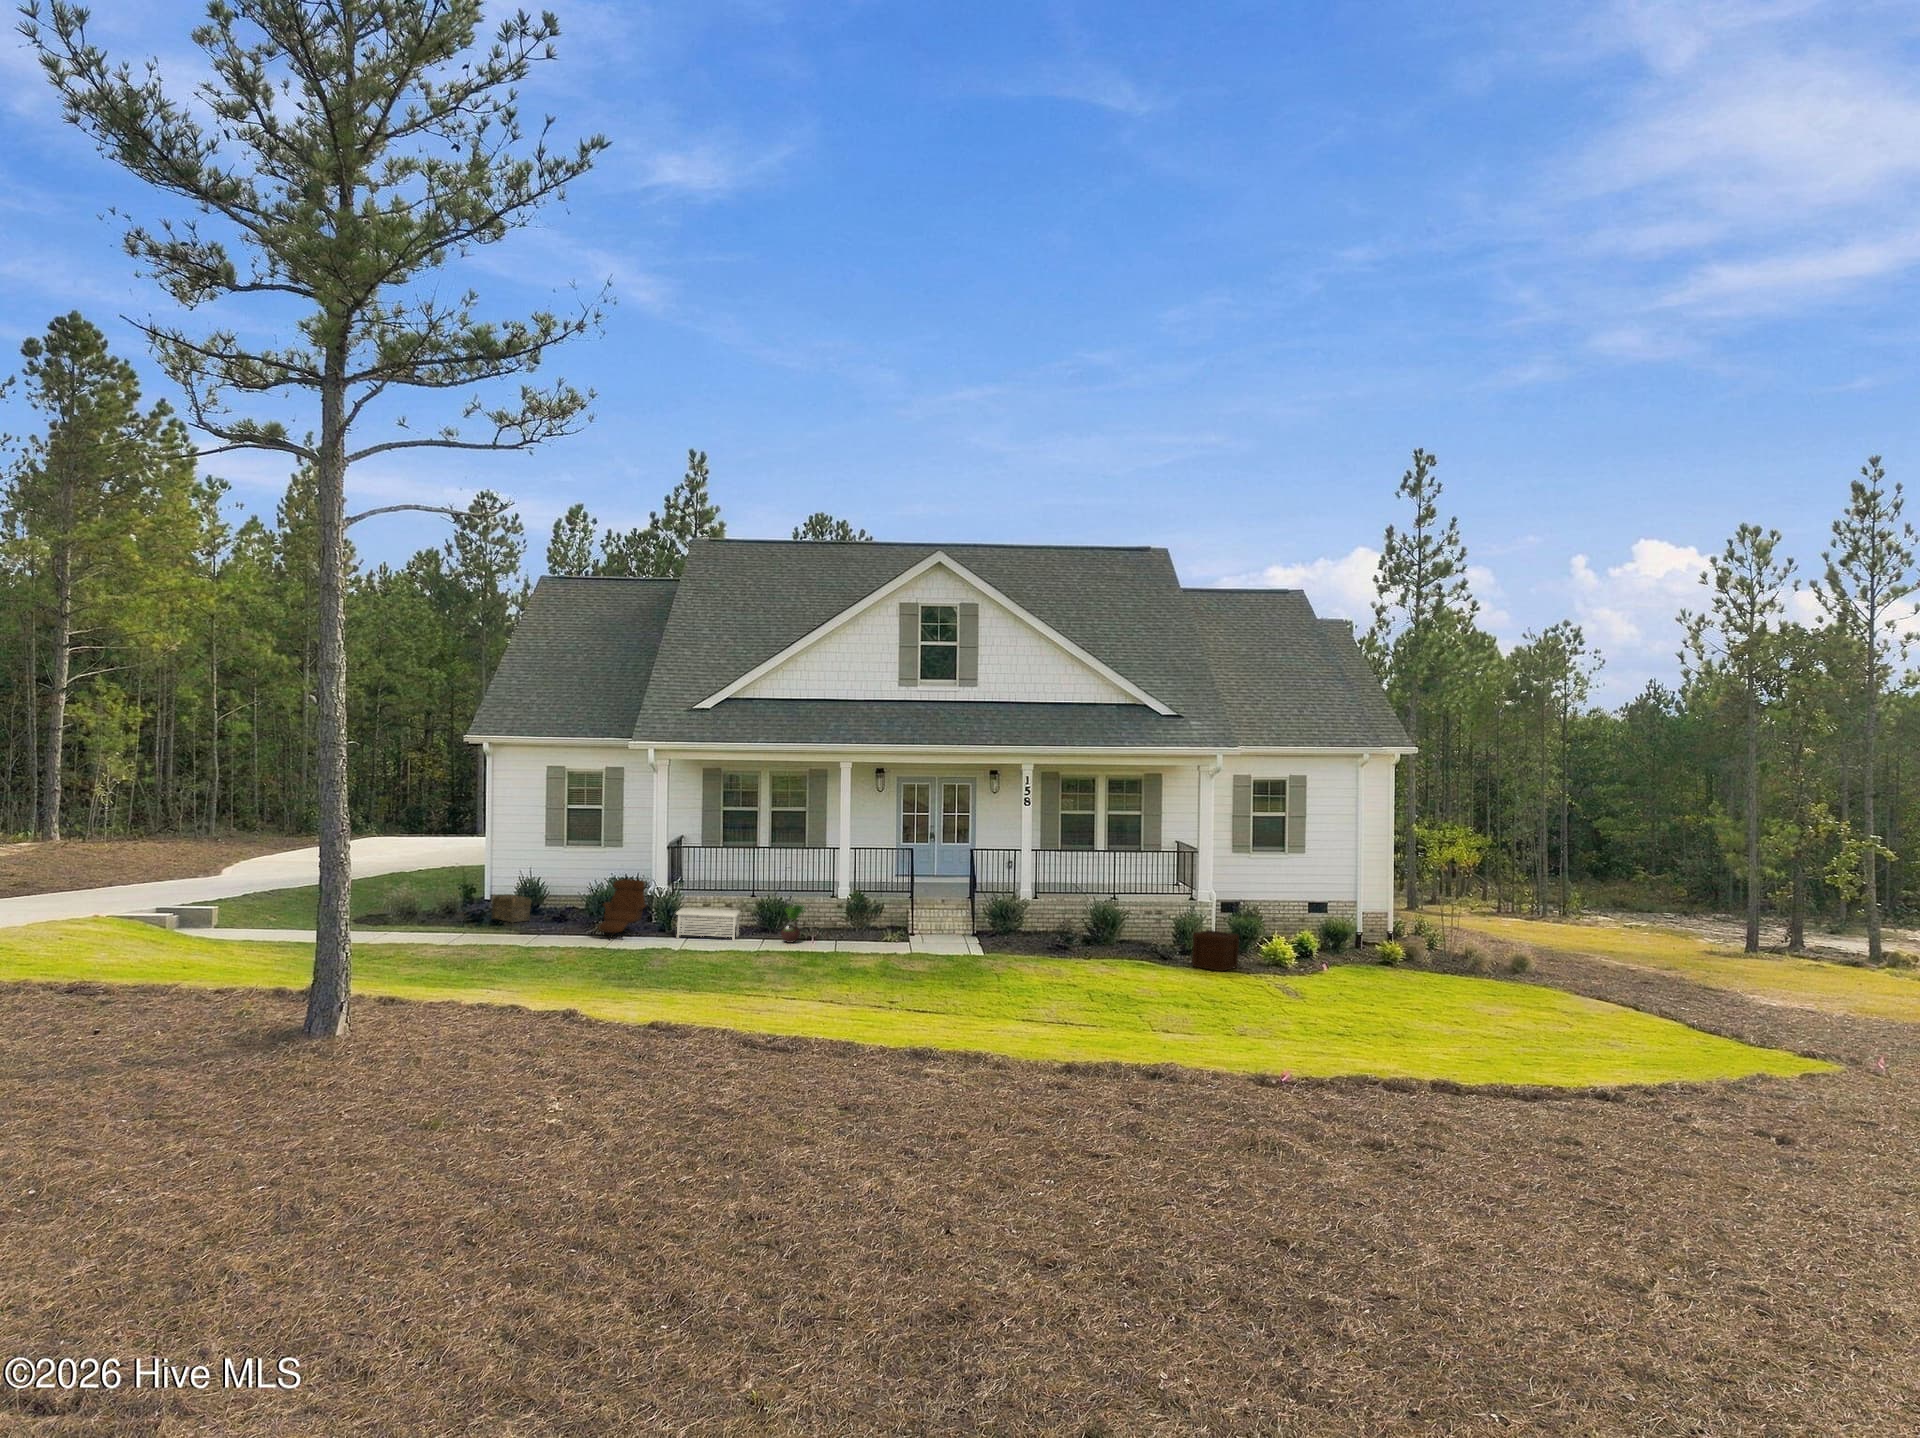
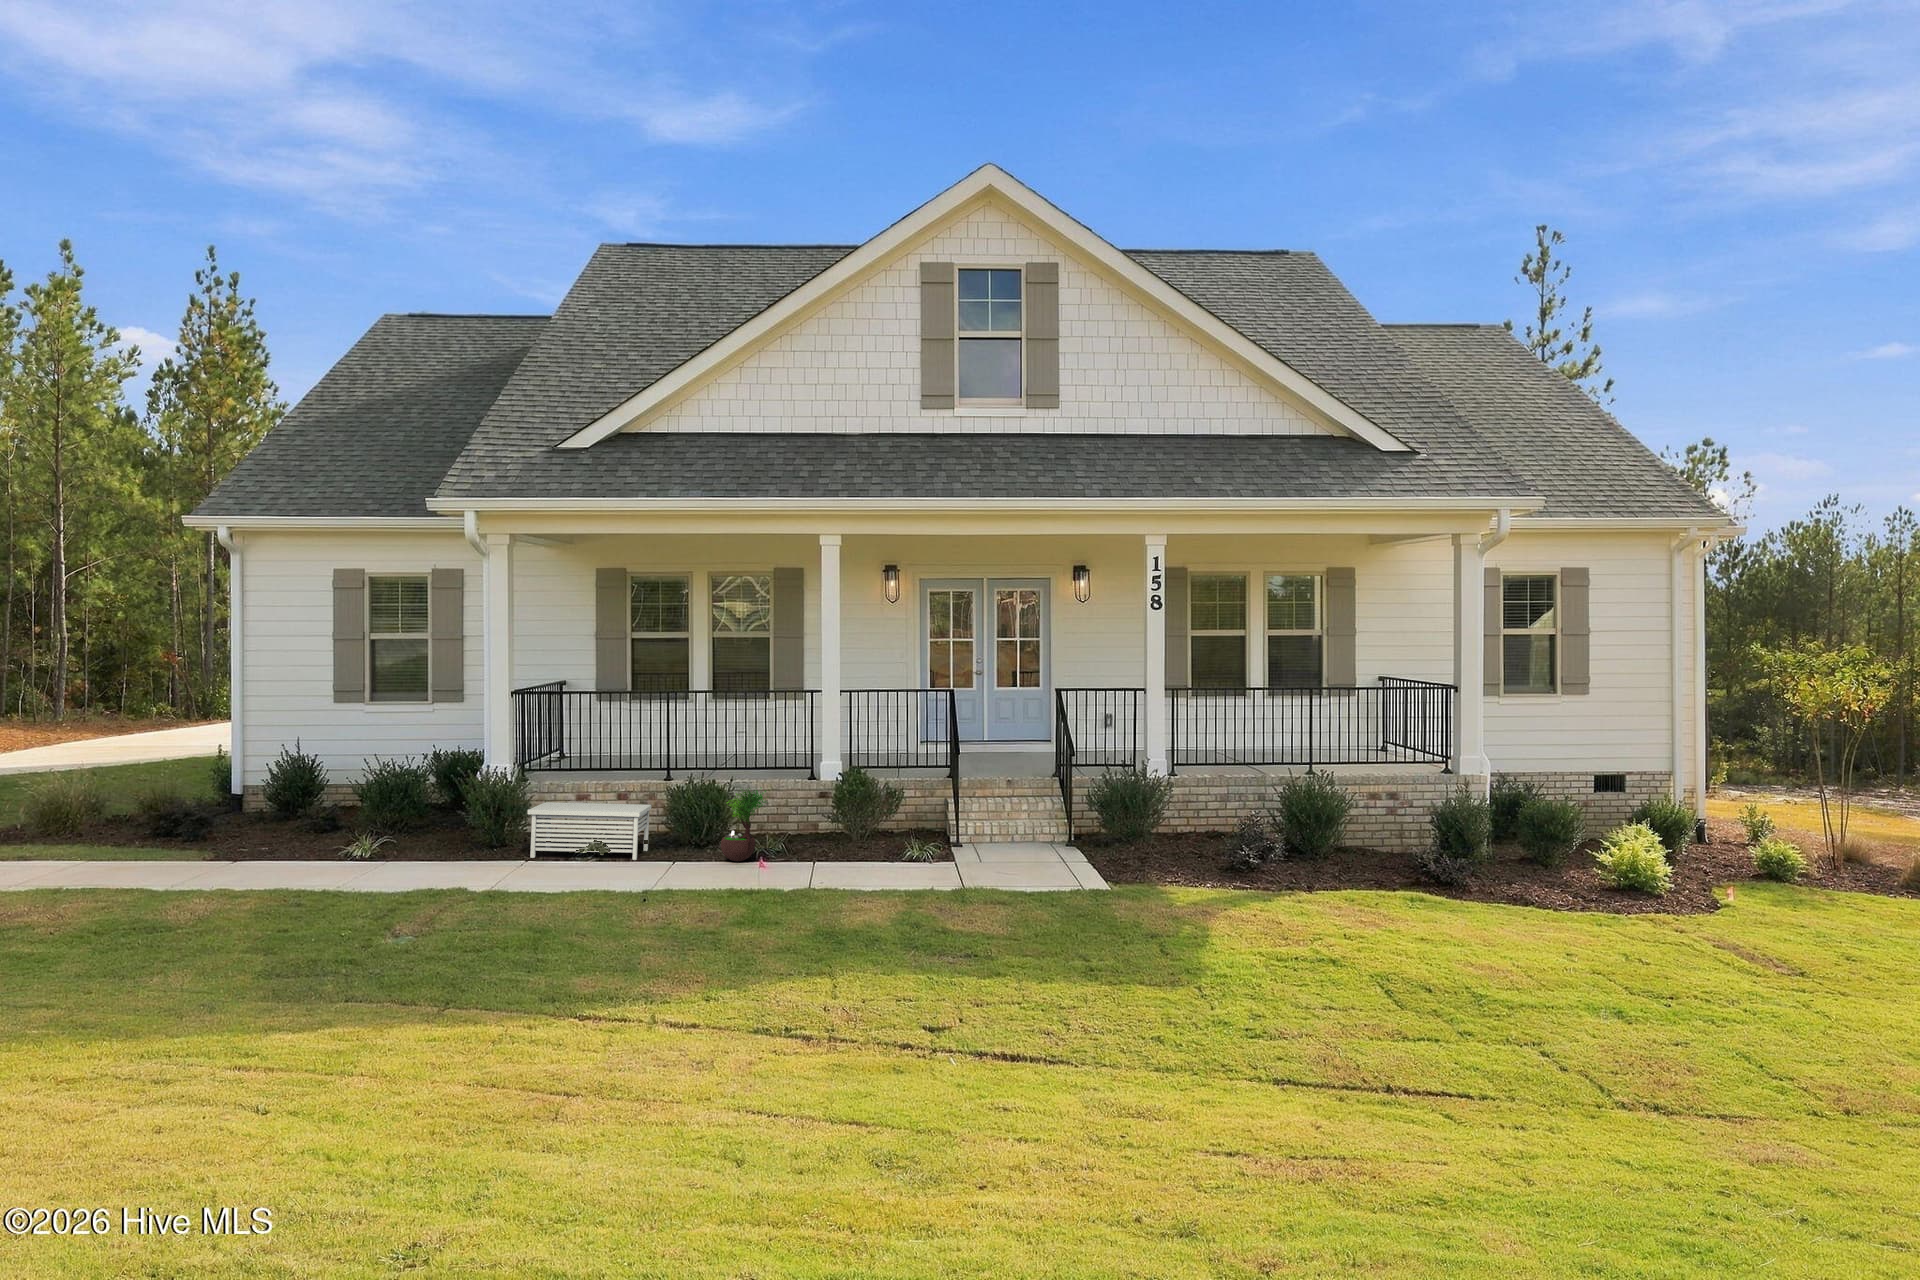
lounge chair: present [598,879,646,937] -> none [377,753,481,865]
basket: present [492,894,531,923] -> none [221,782,292,834]
wooden crate: present [1192,930,1239,971] -> none [1476,825,1558,902]

